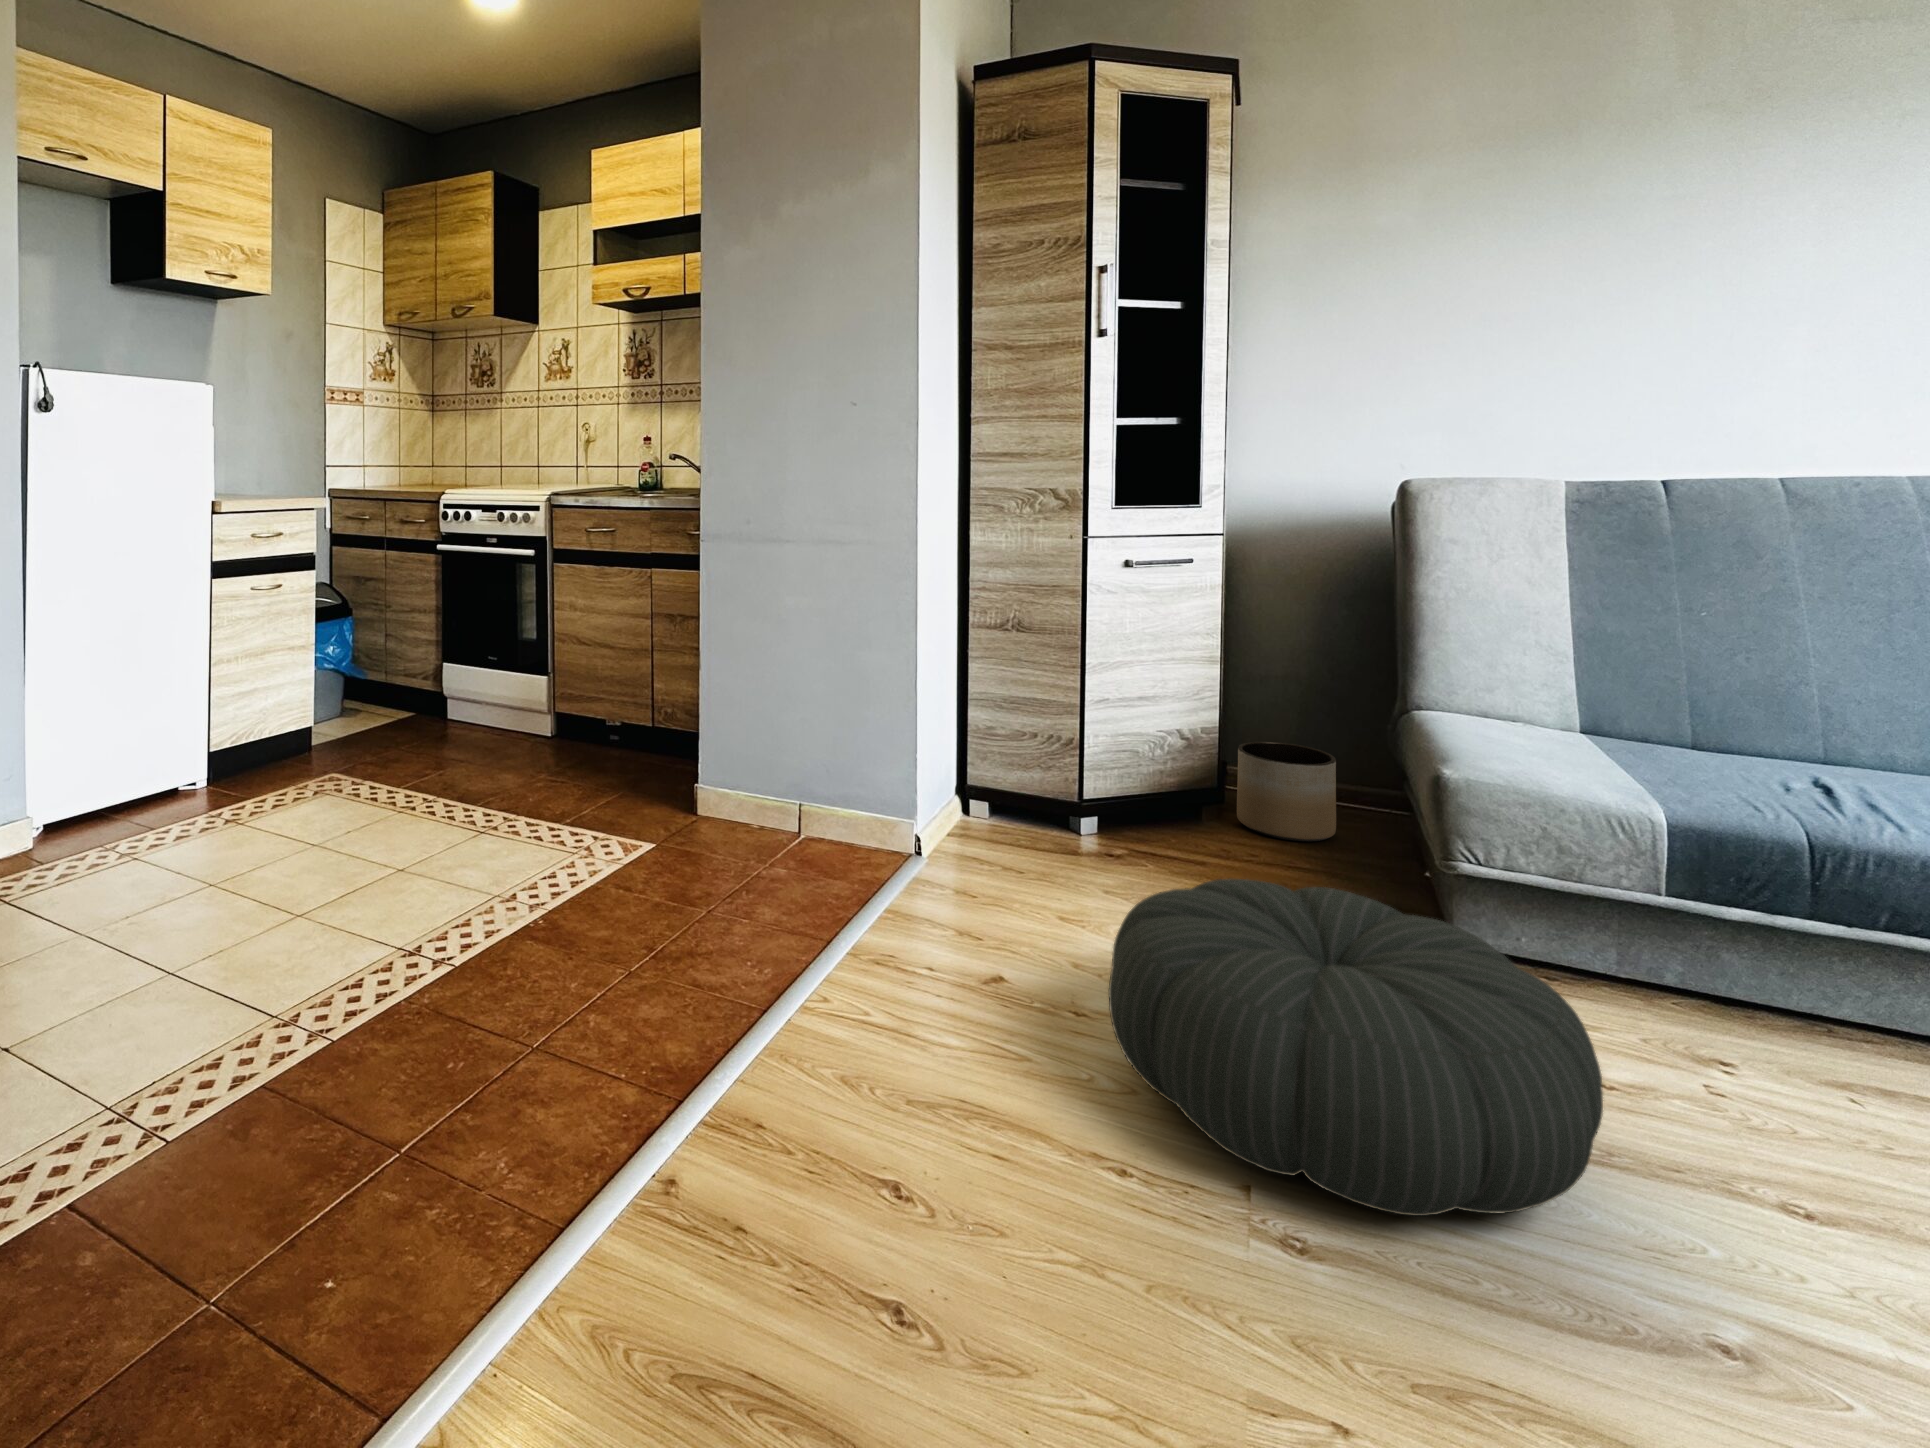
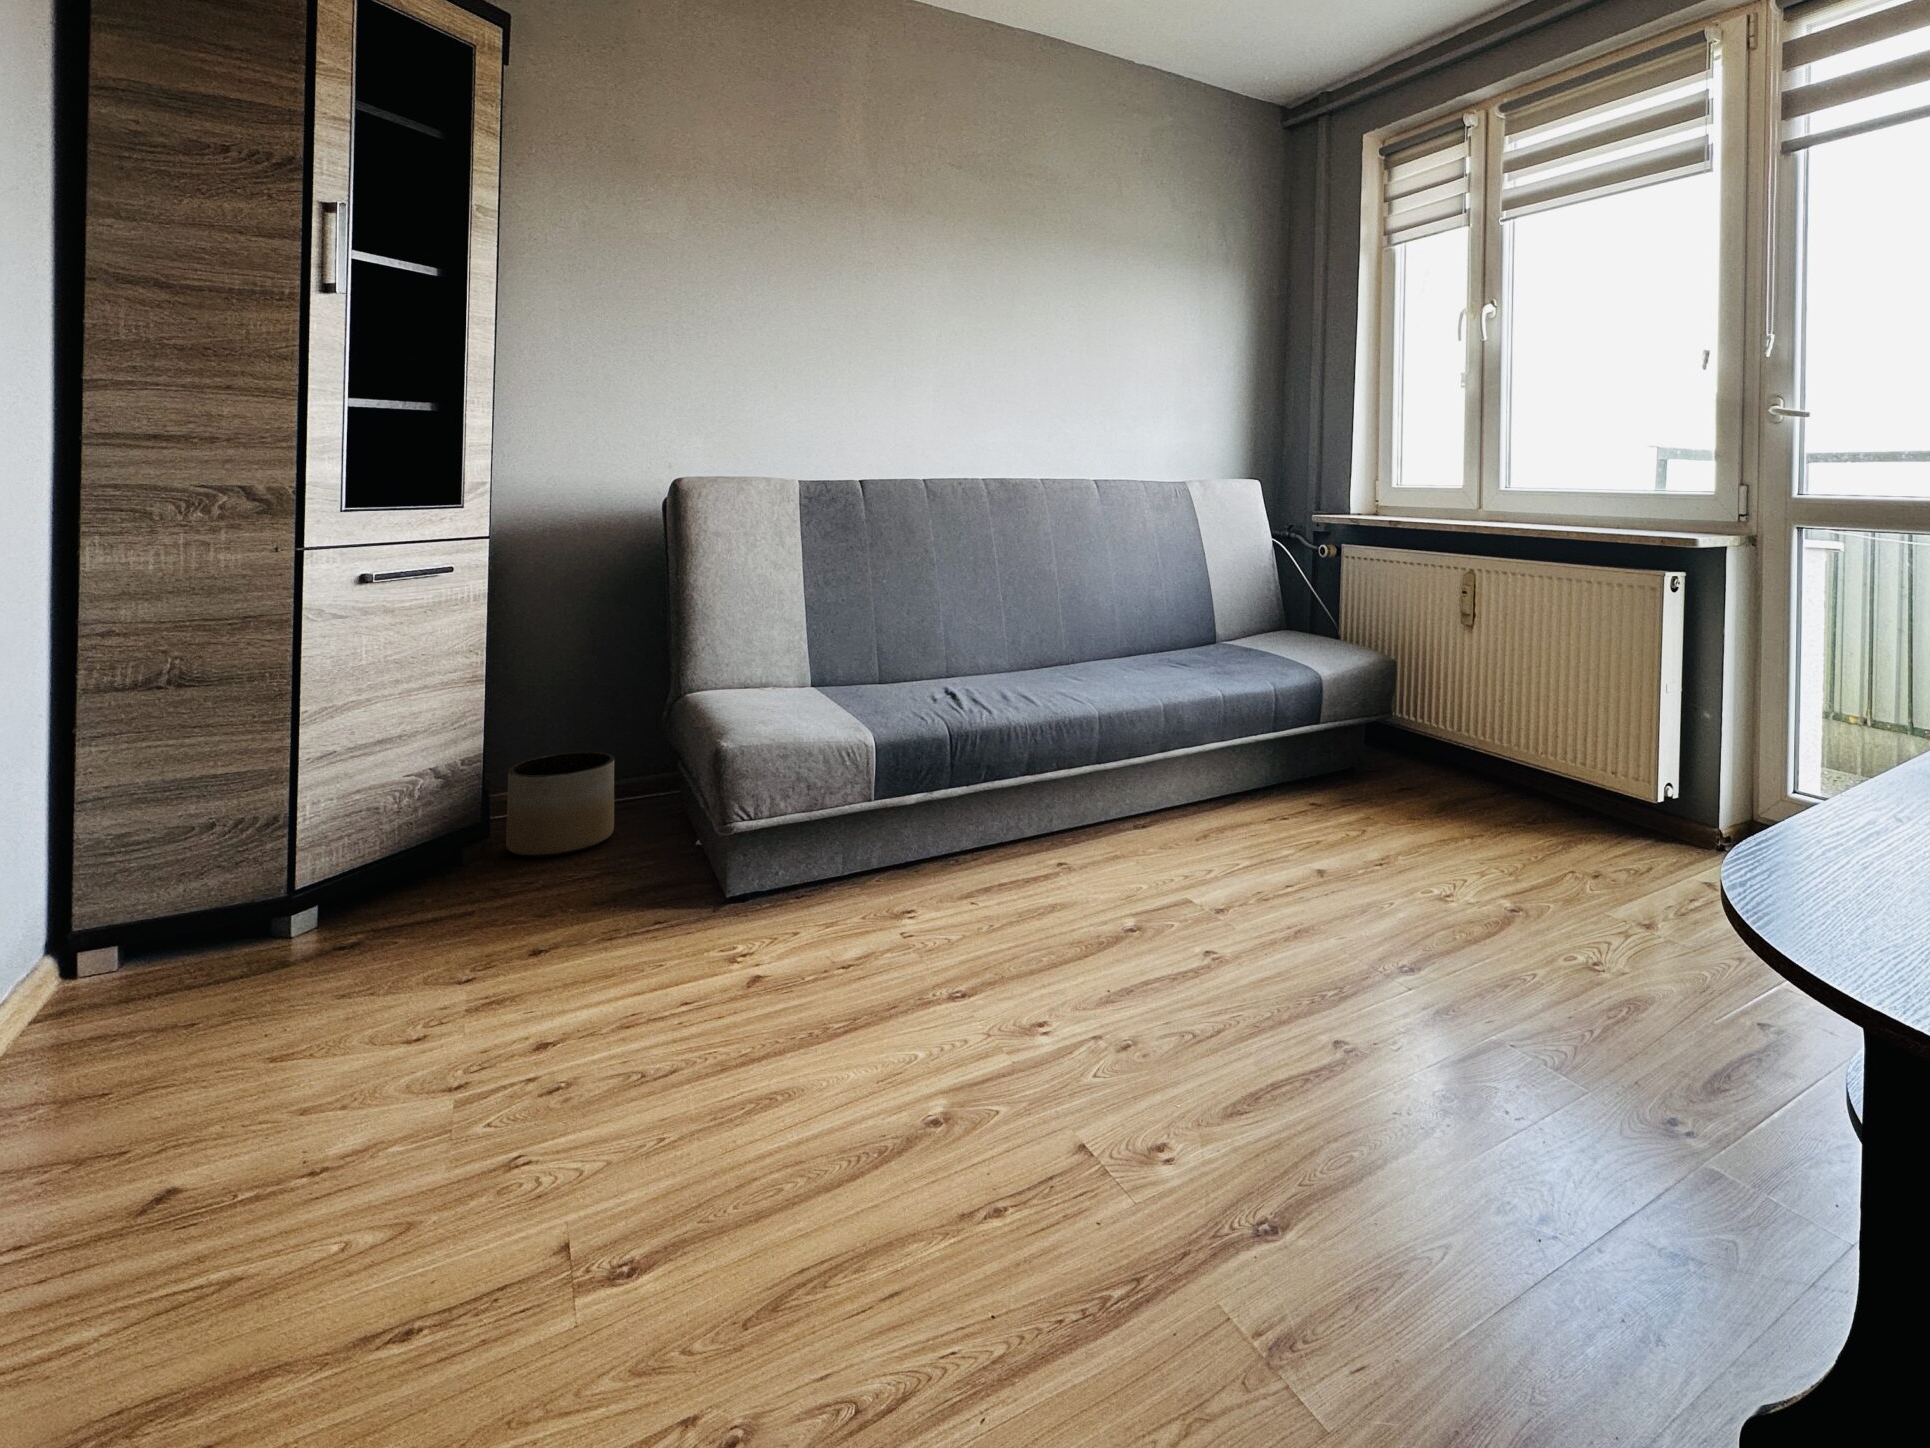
pouf: present [1109,878,1603,1216] -> none [368,879,856,1225]

